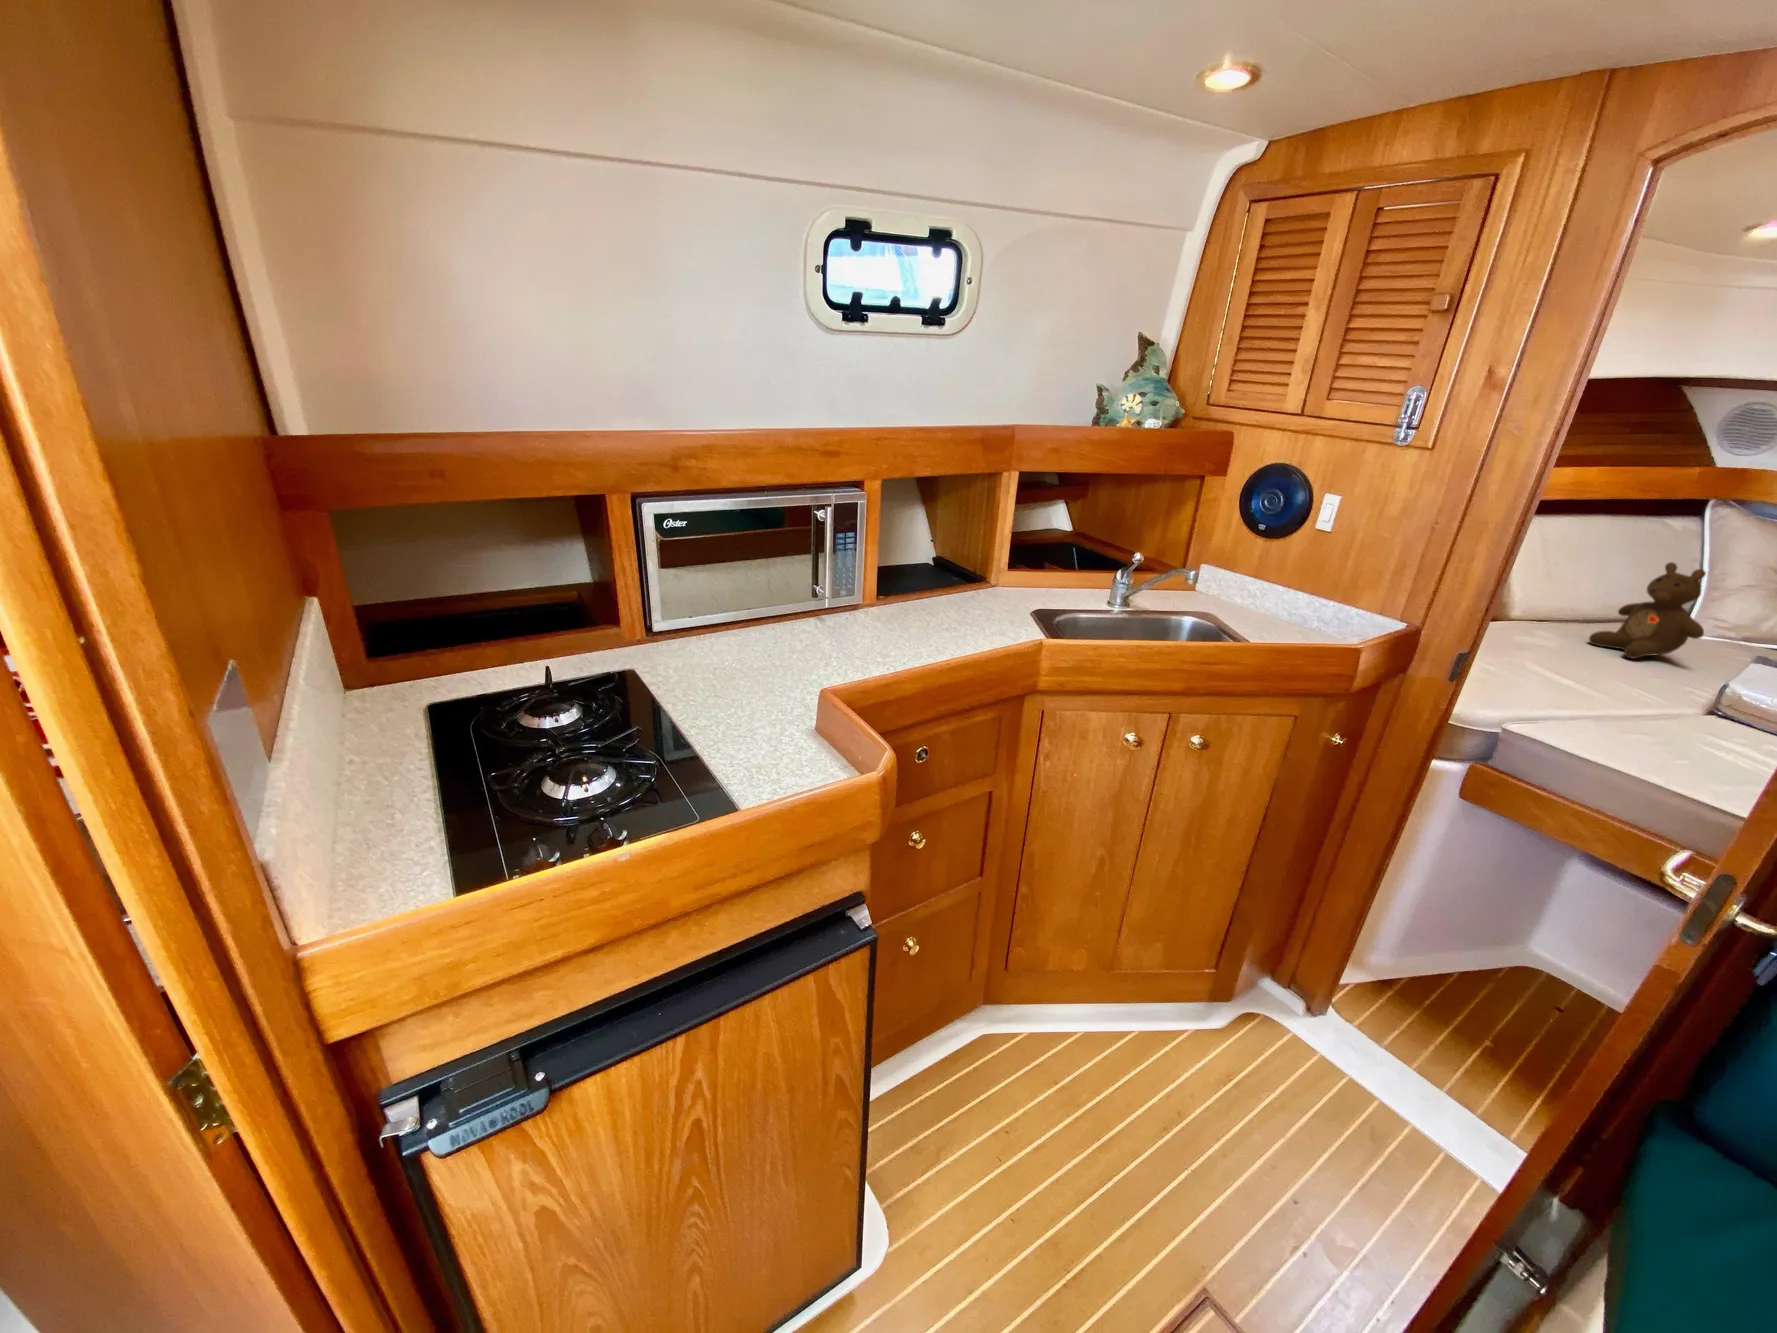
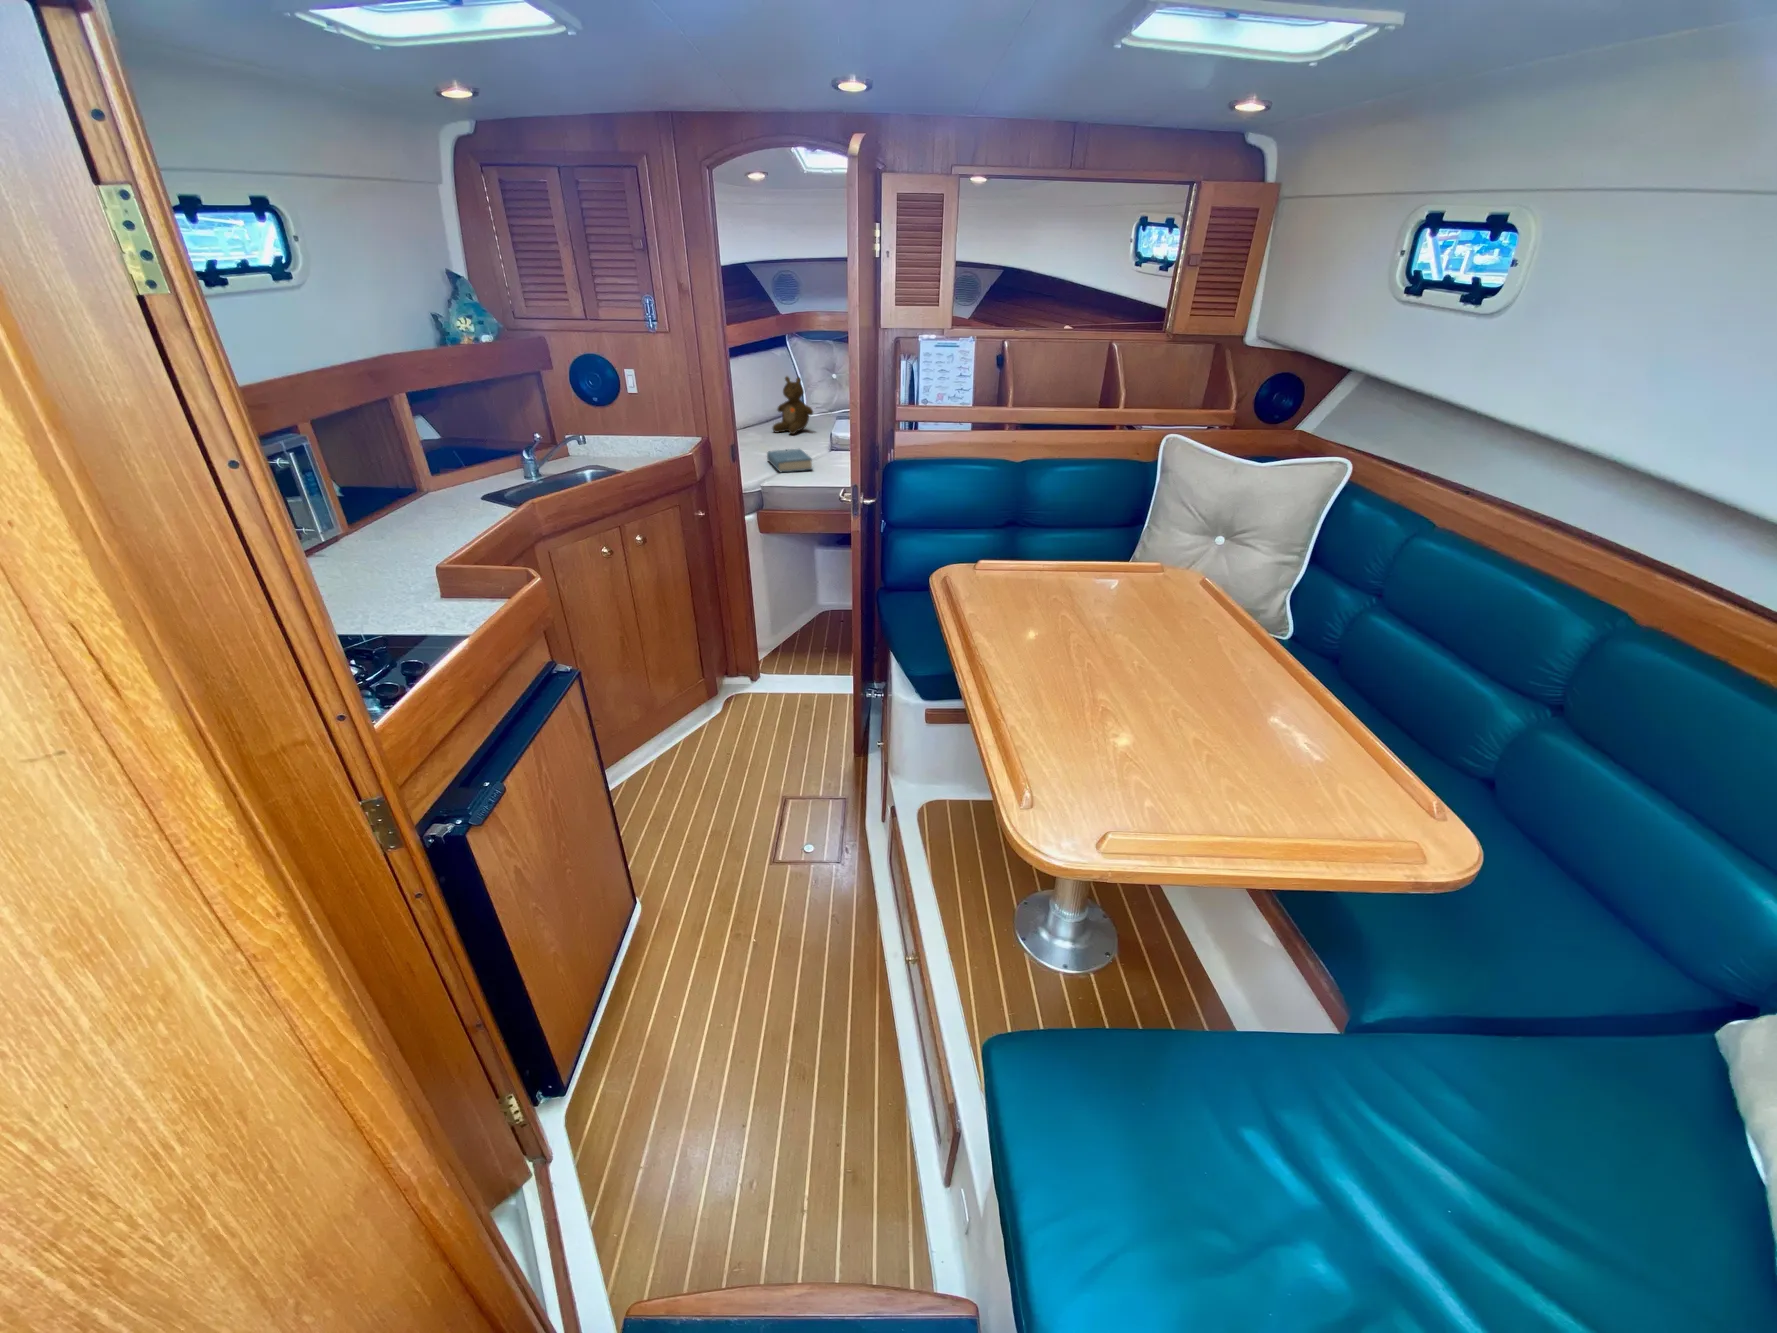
hardback book: none [1542,677,1650,744] -> present [767,449,812,472]

